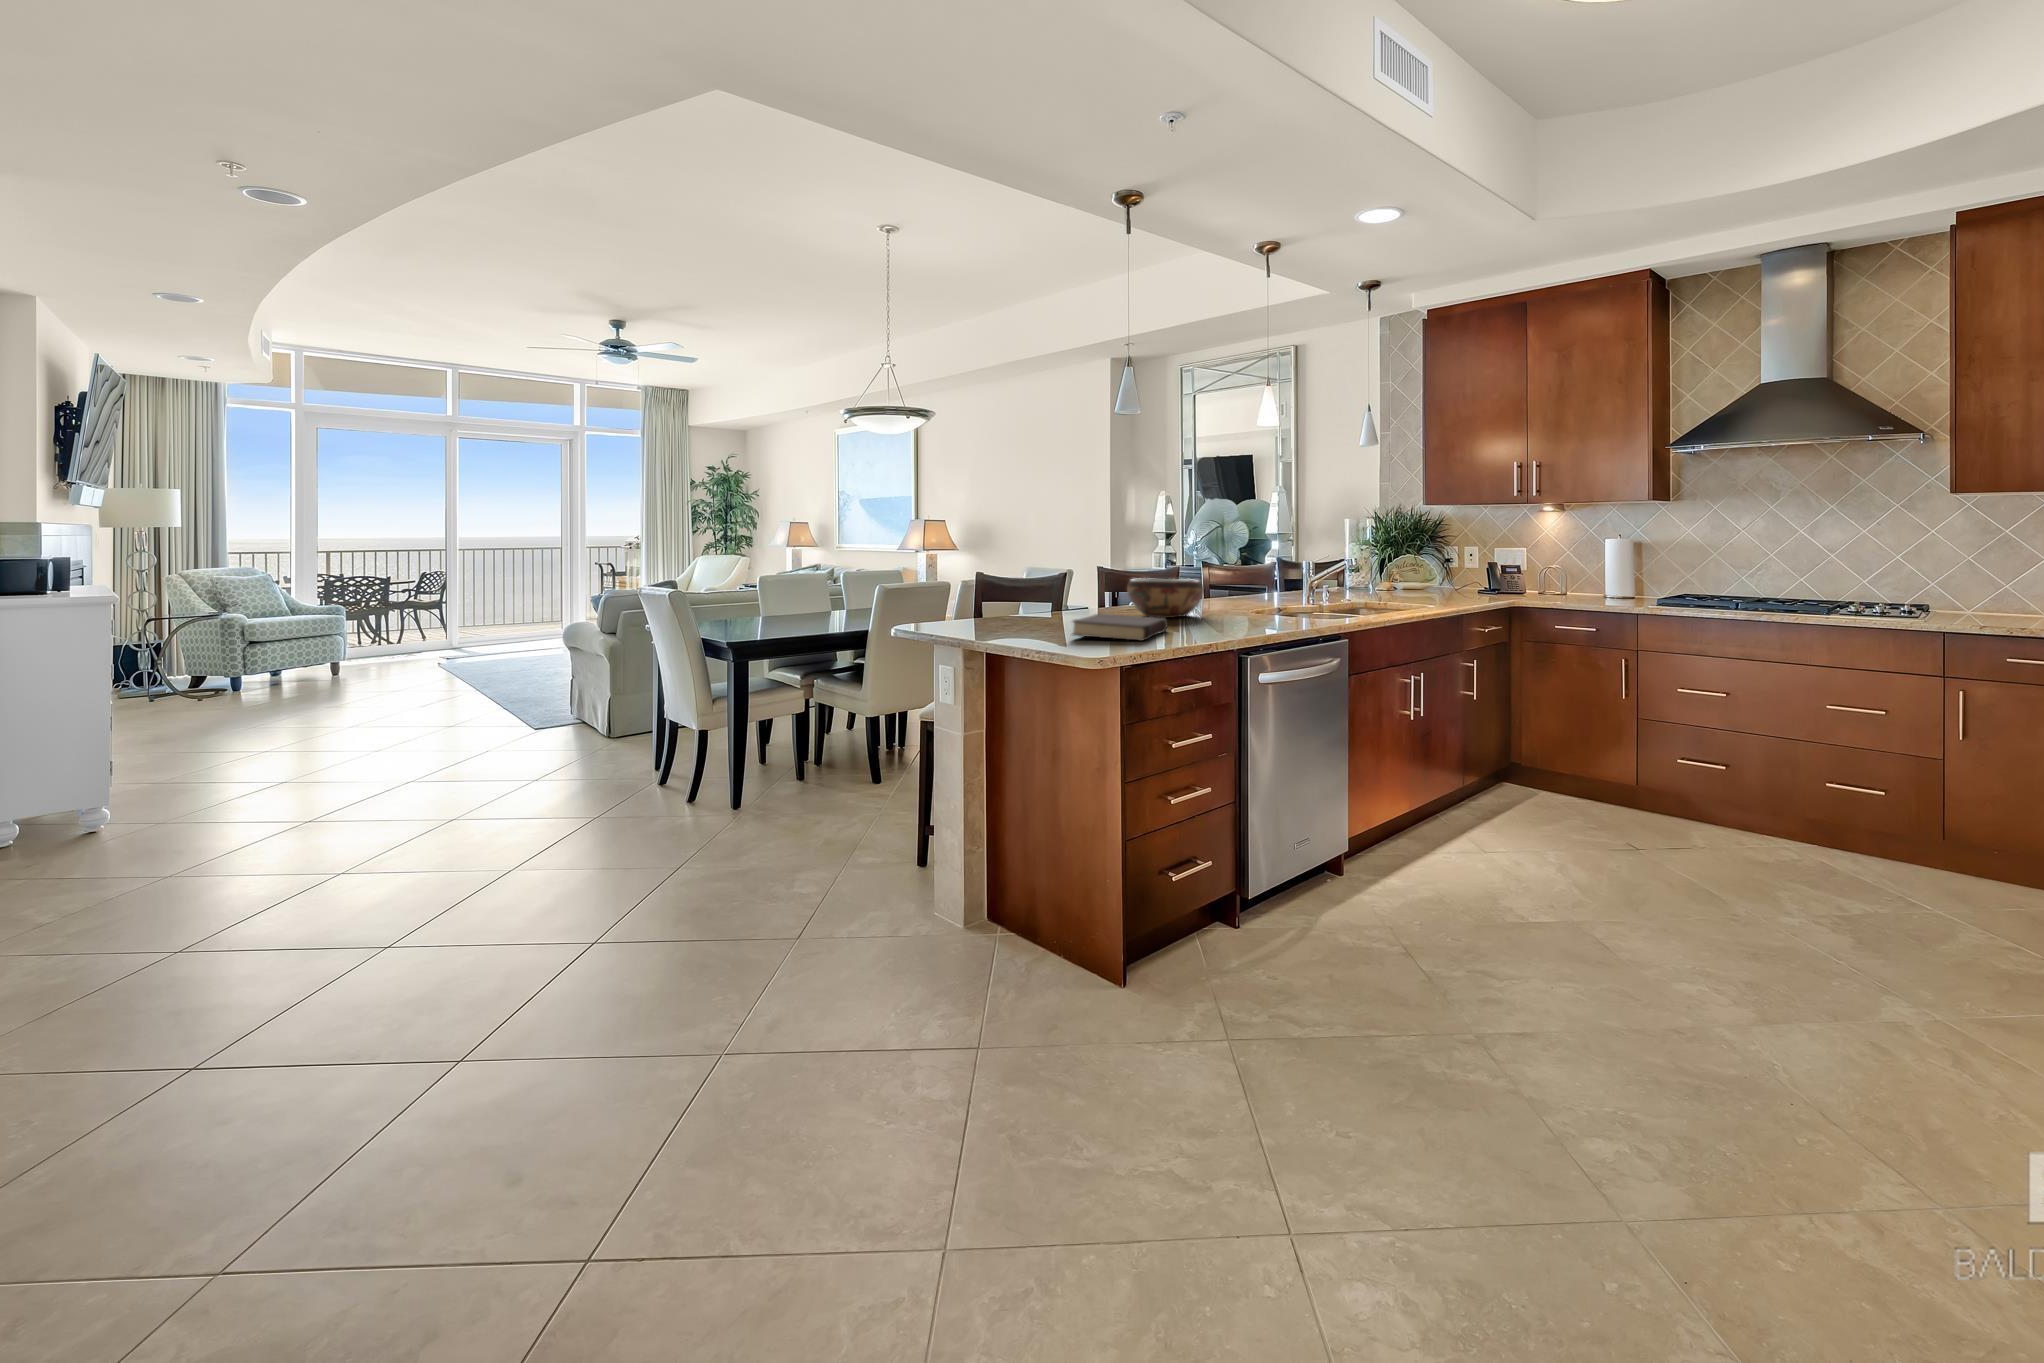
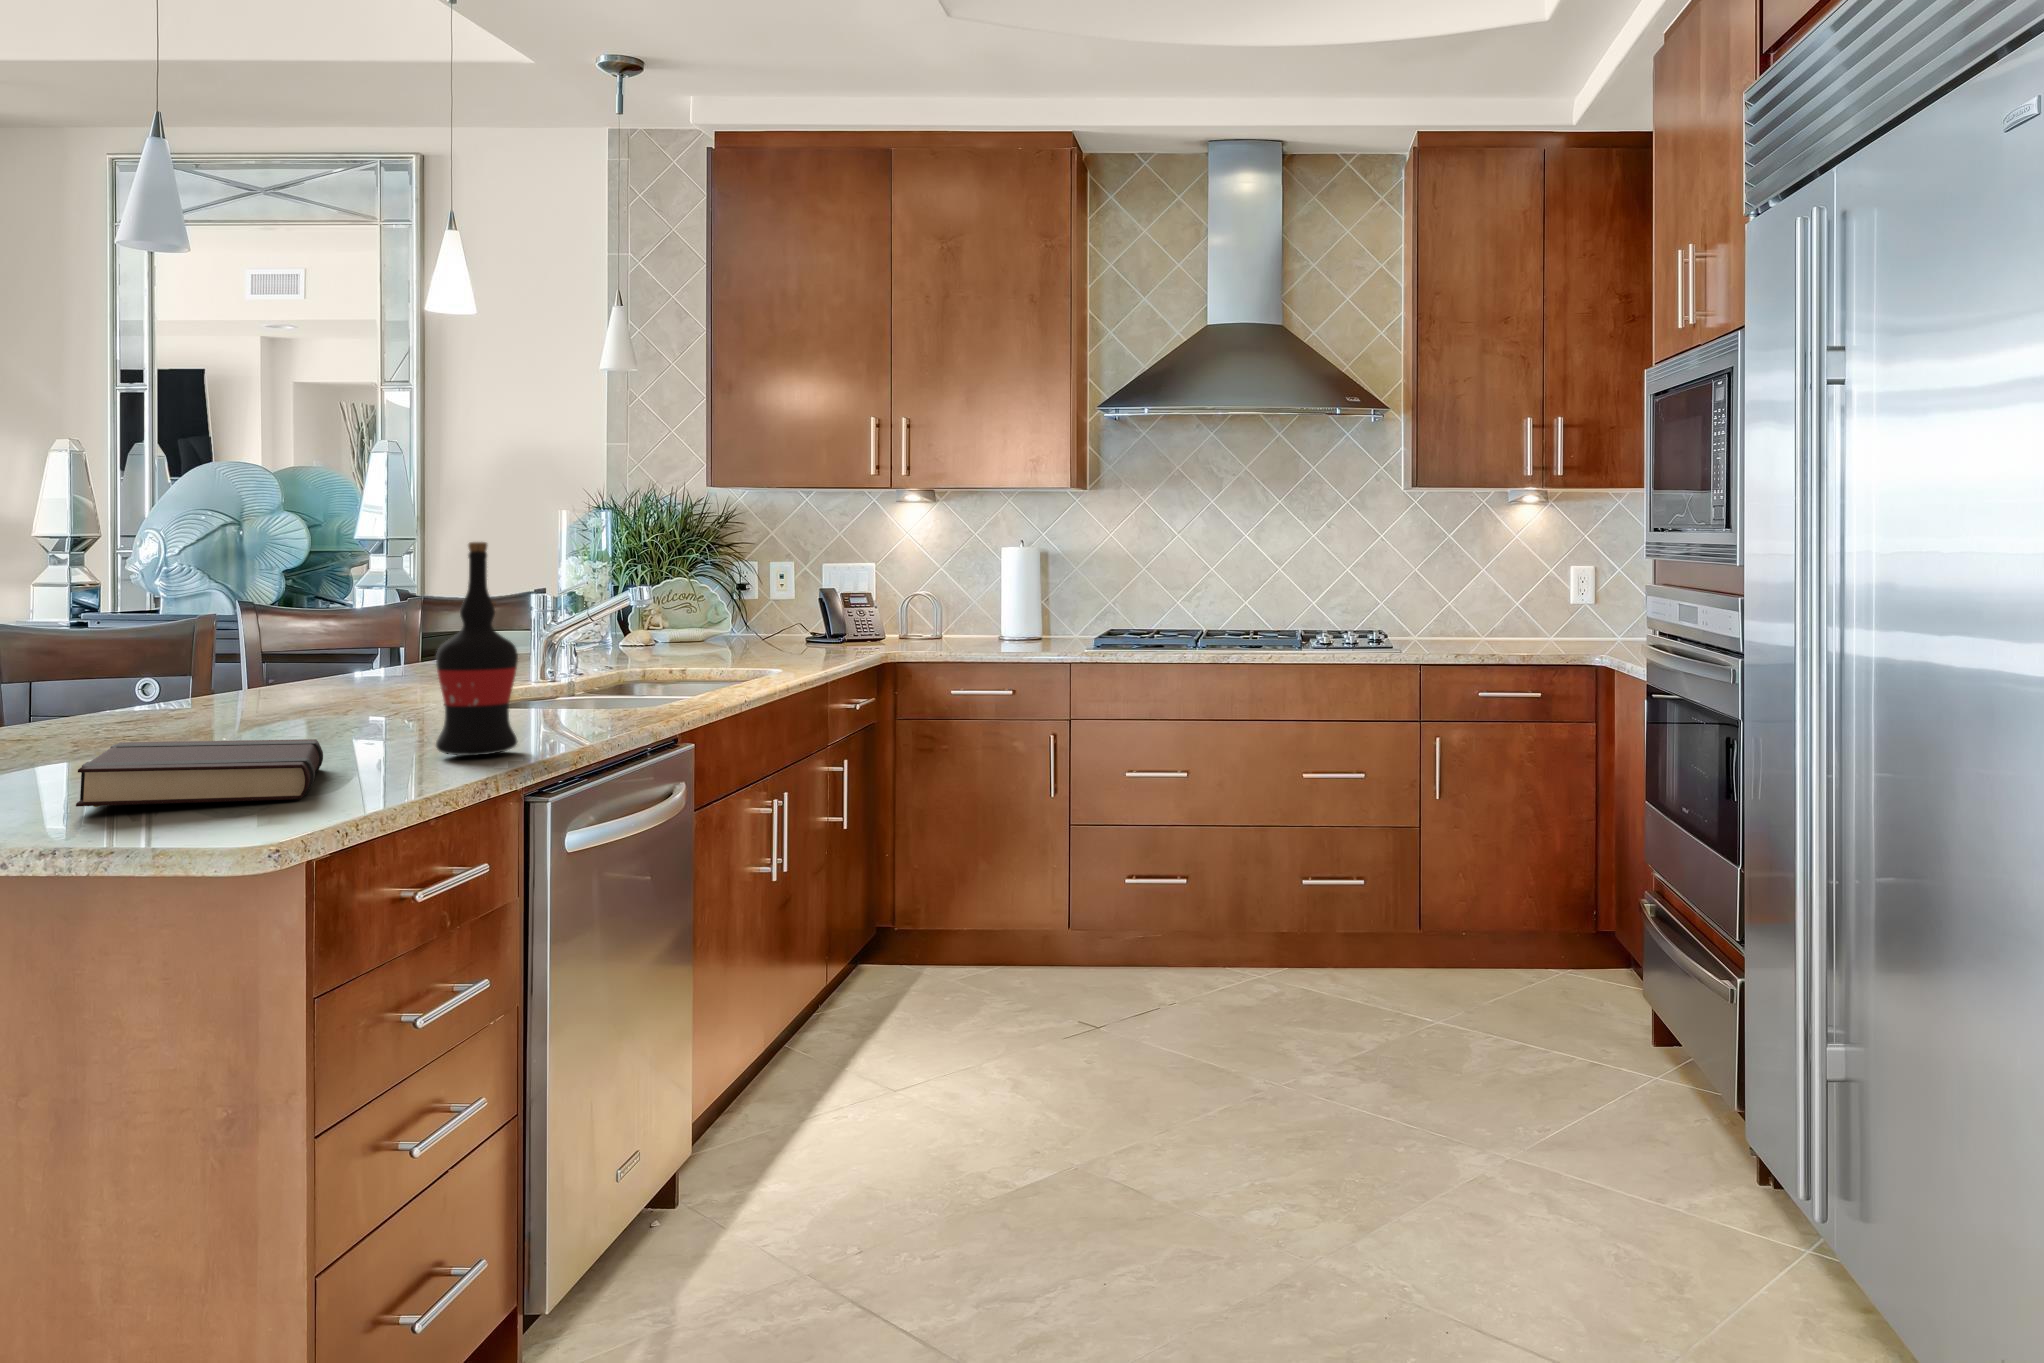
wine bottle: none [1211,534,1246,631] -> present [436,542,518,756]
decorative bowl: present [1127,578,1204,618] -> none [144,644,353,737]

